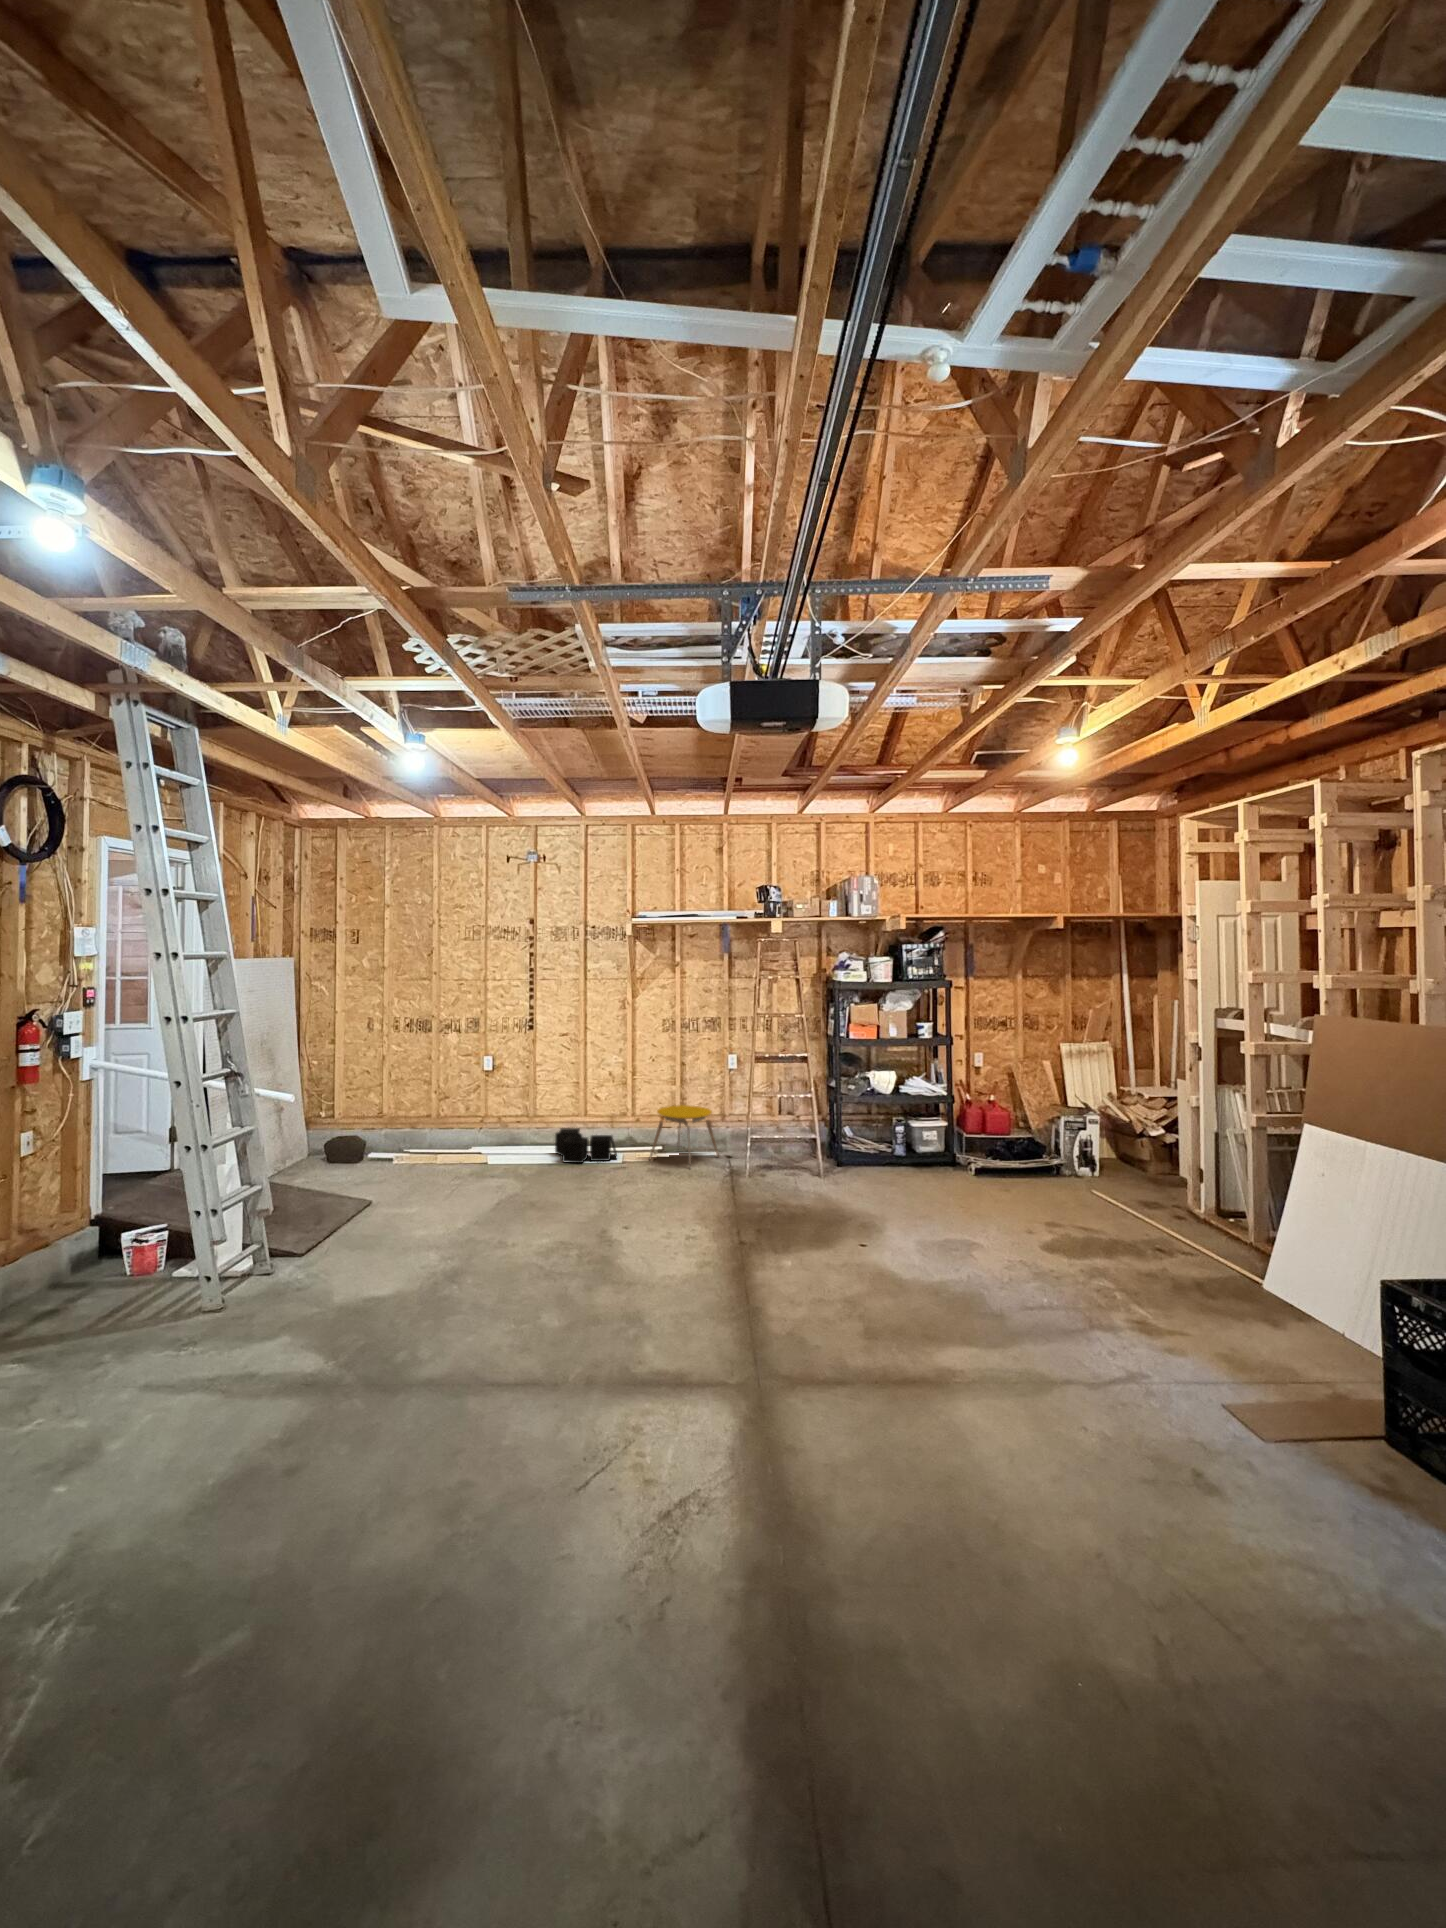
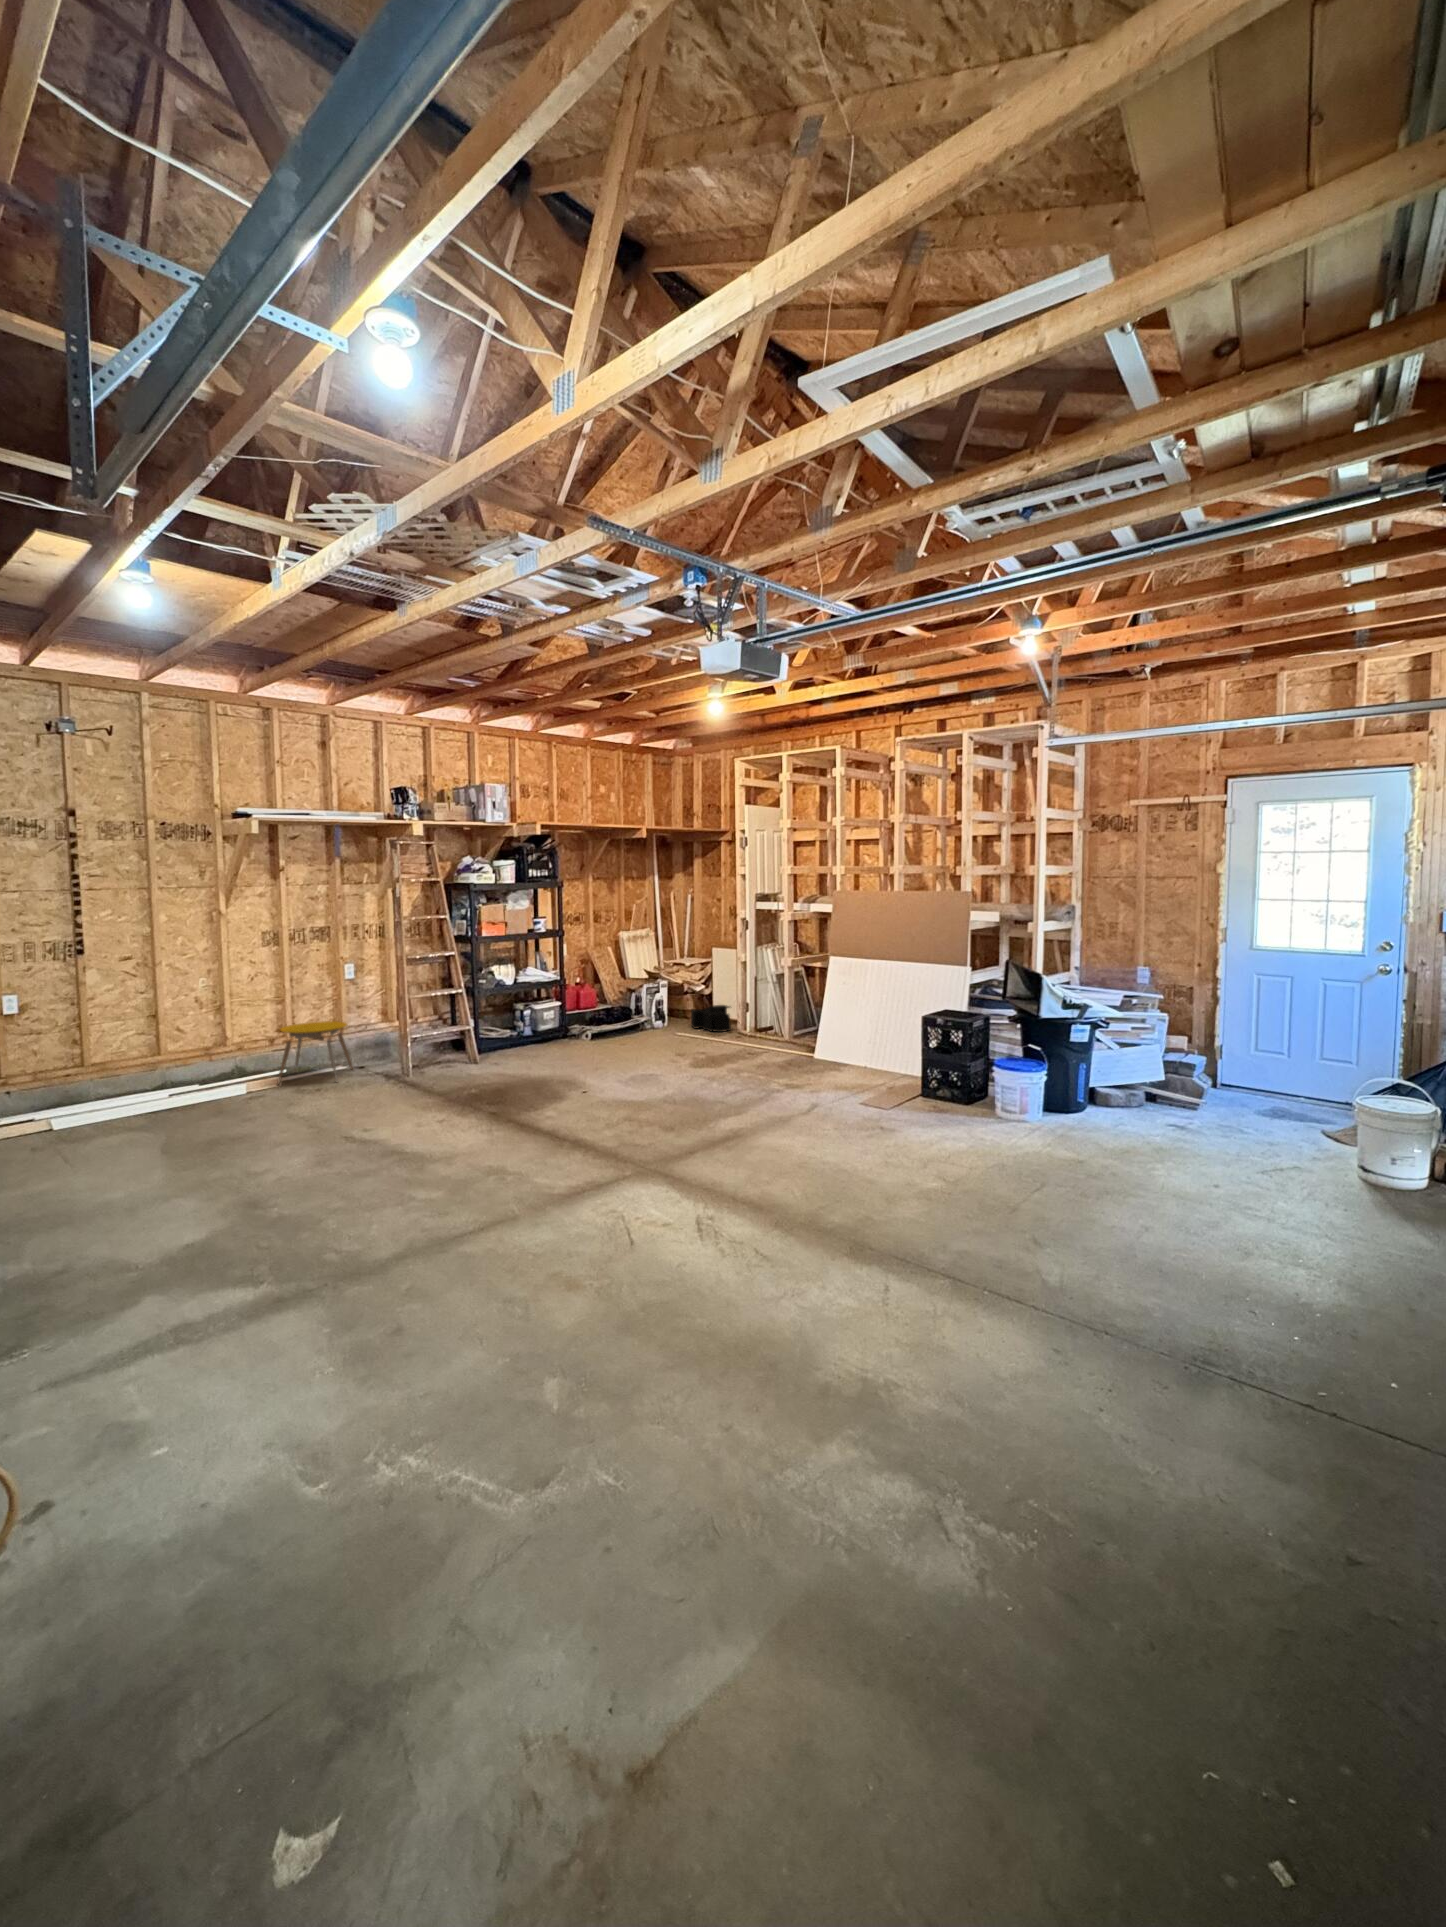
storage bin: present [555,1128,617,1163] -> present [691,1005,731,1032]

